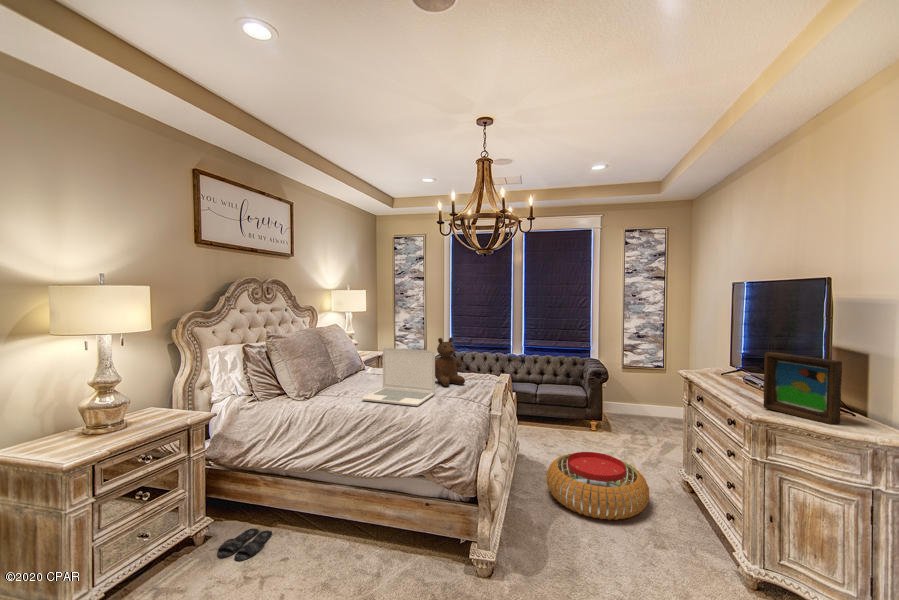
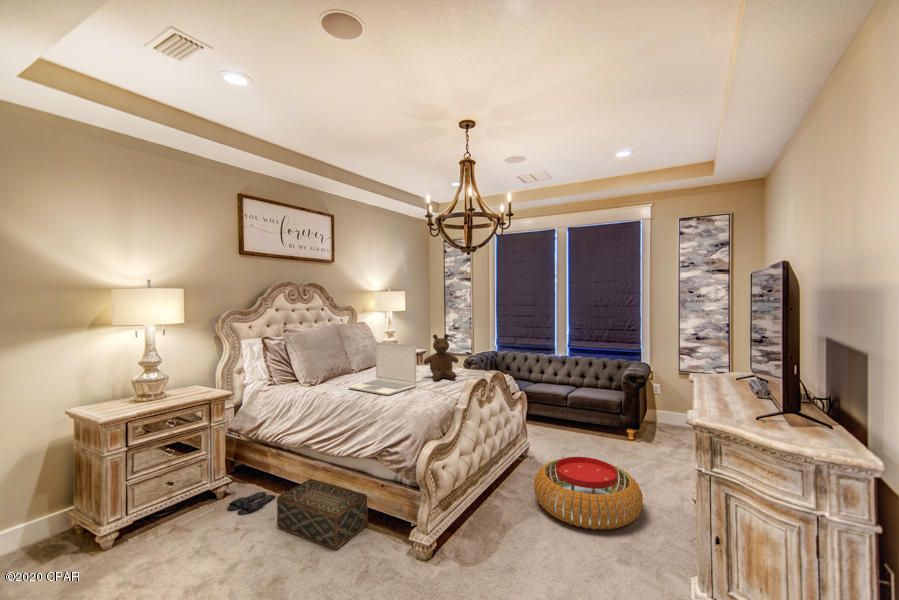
picture frame: present [763,352,842,425] -> none [720,349,793,435]
woven basket: none [298,506,403,584] -> present [277,479,368,550]

